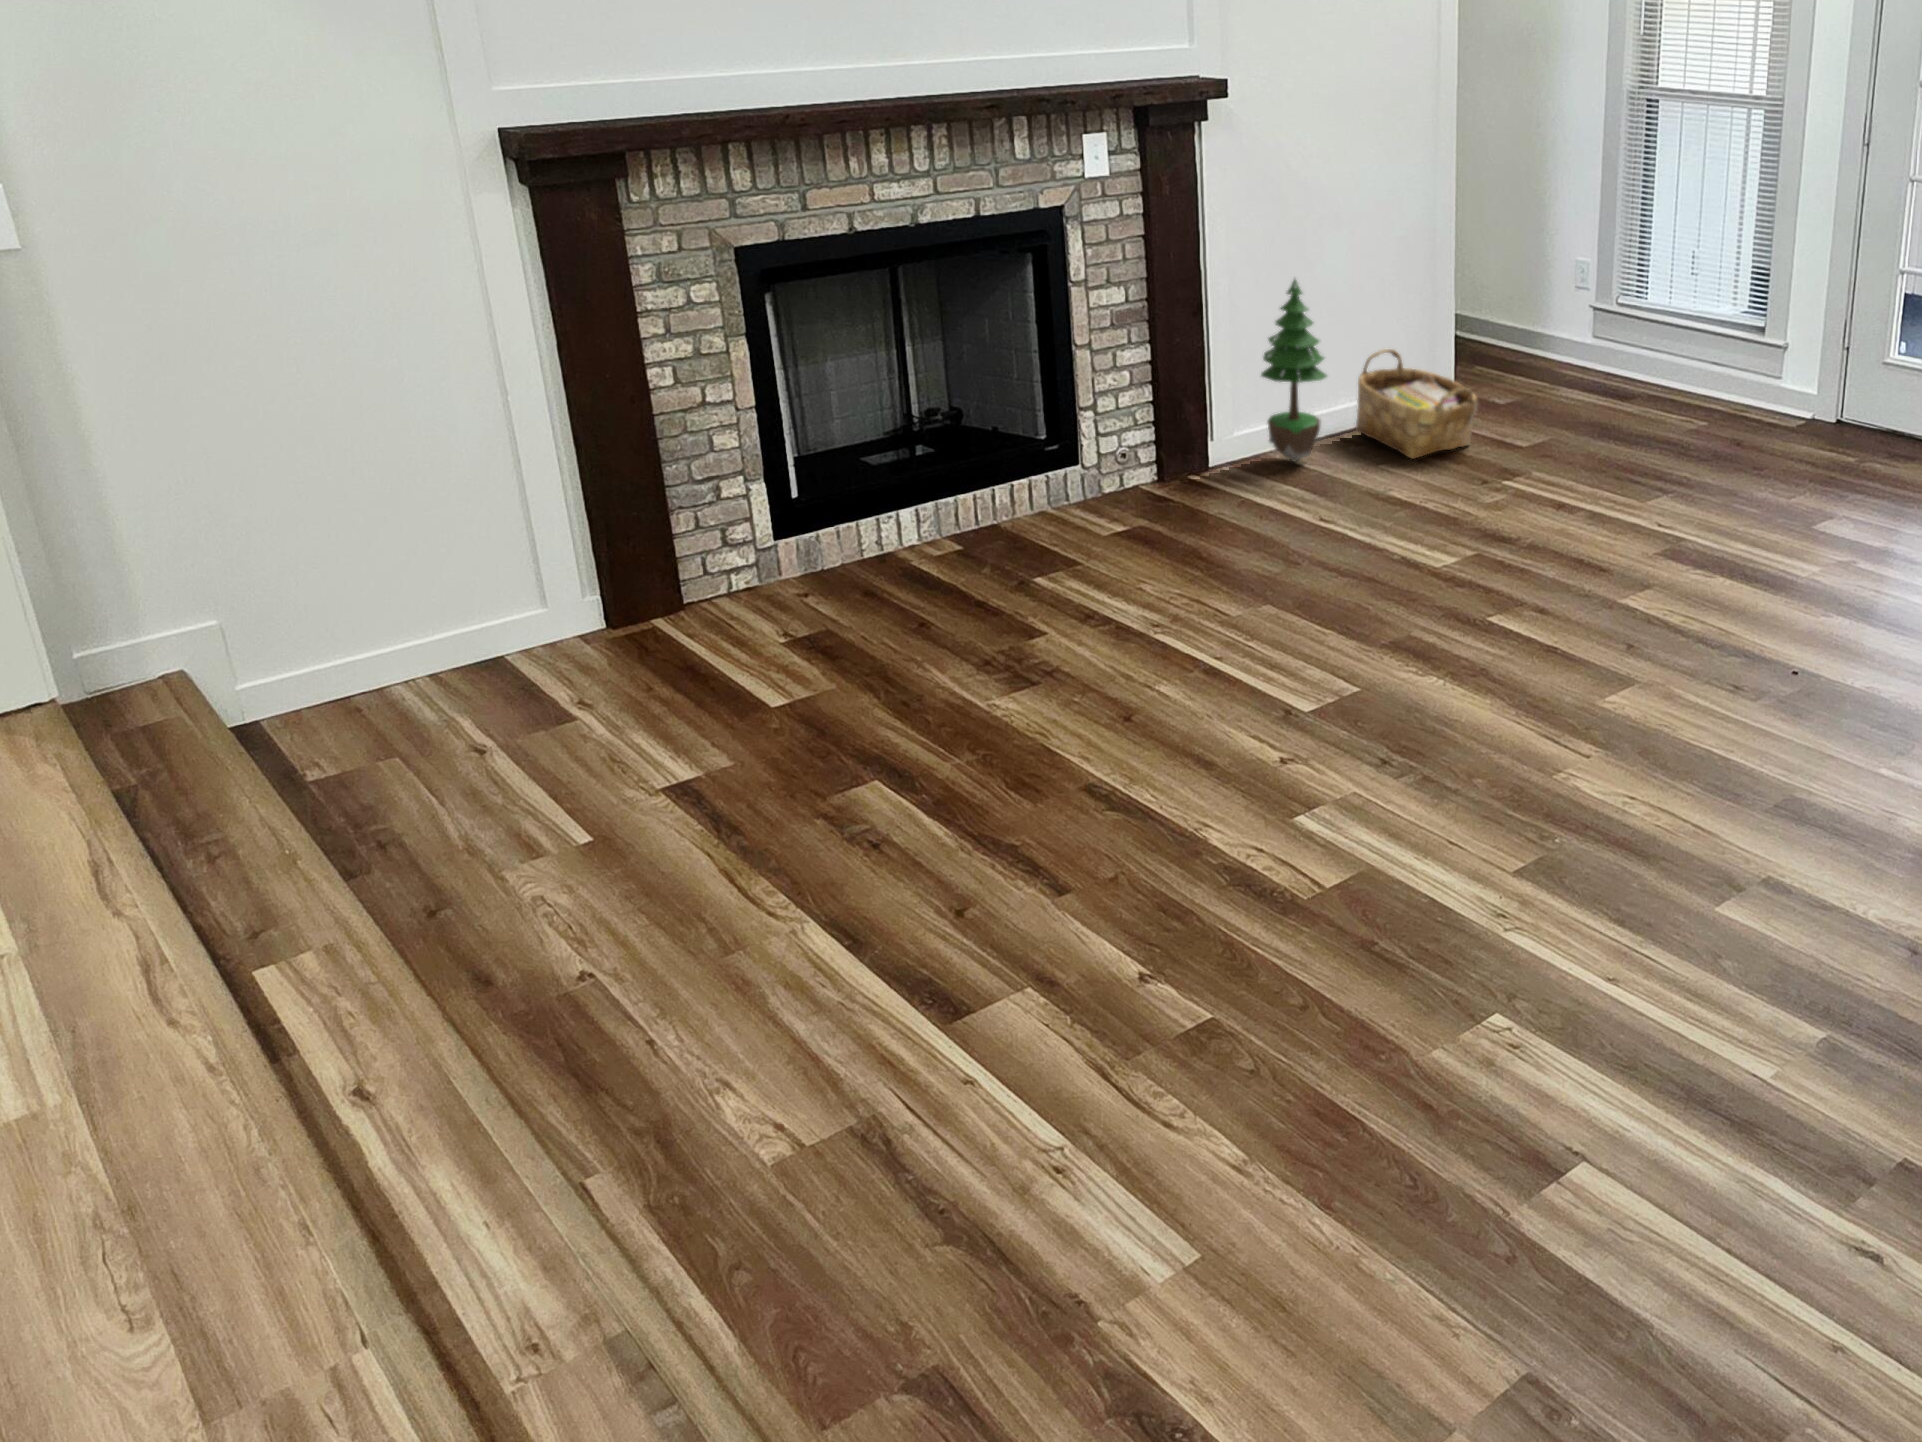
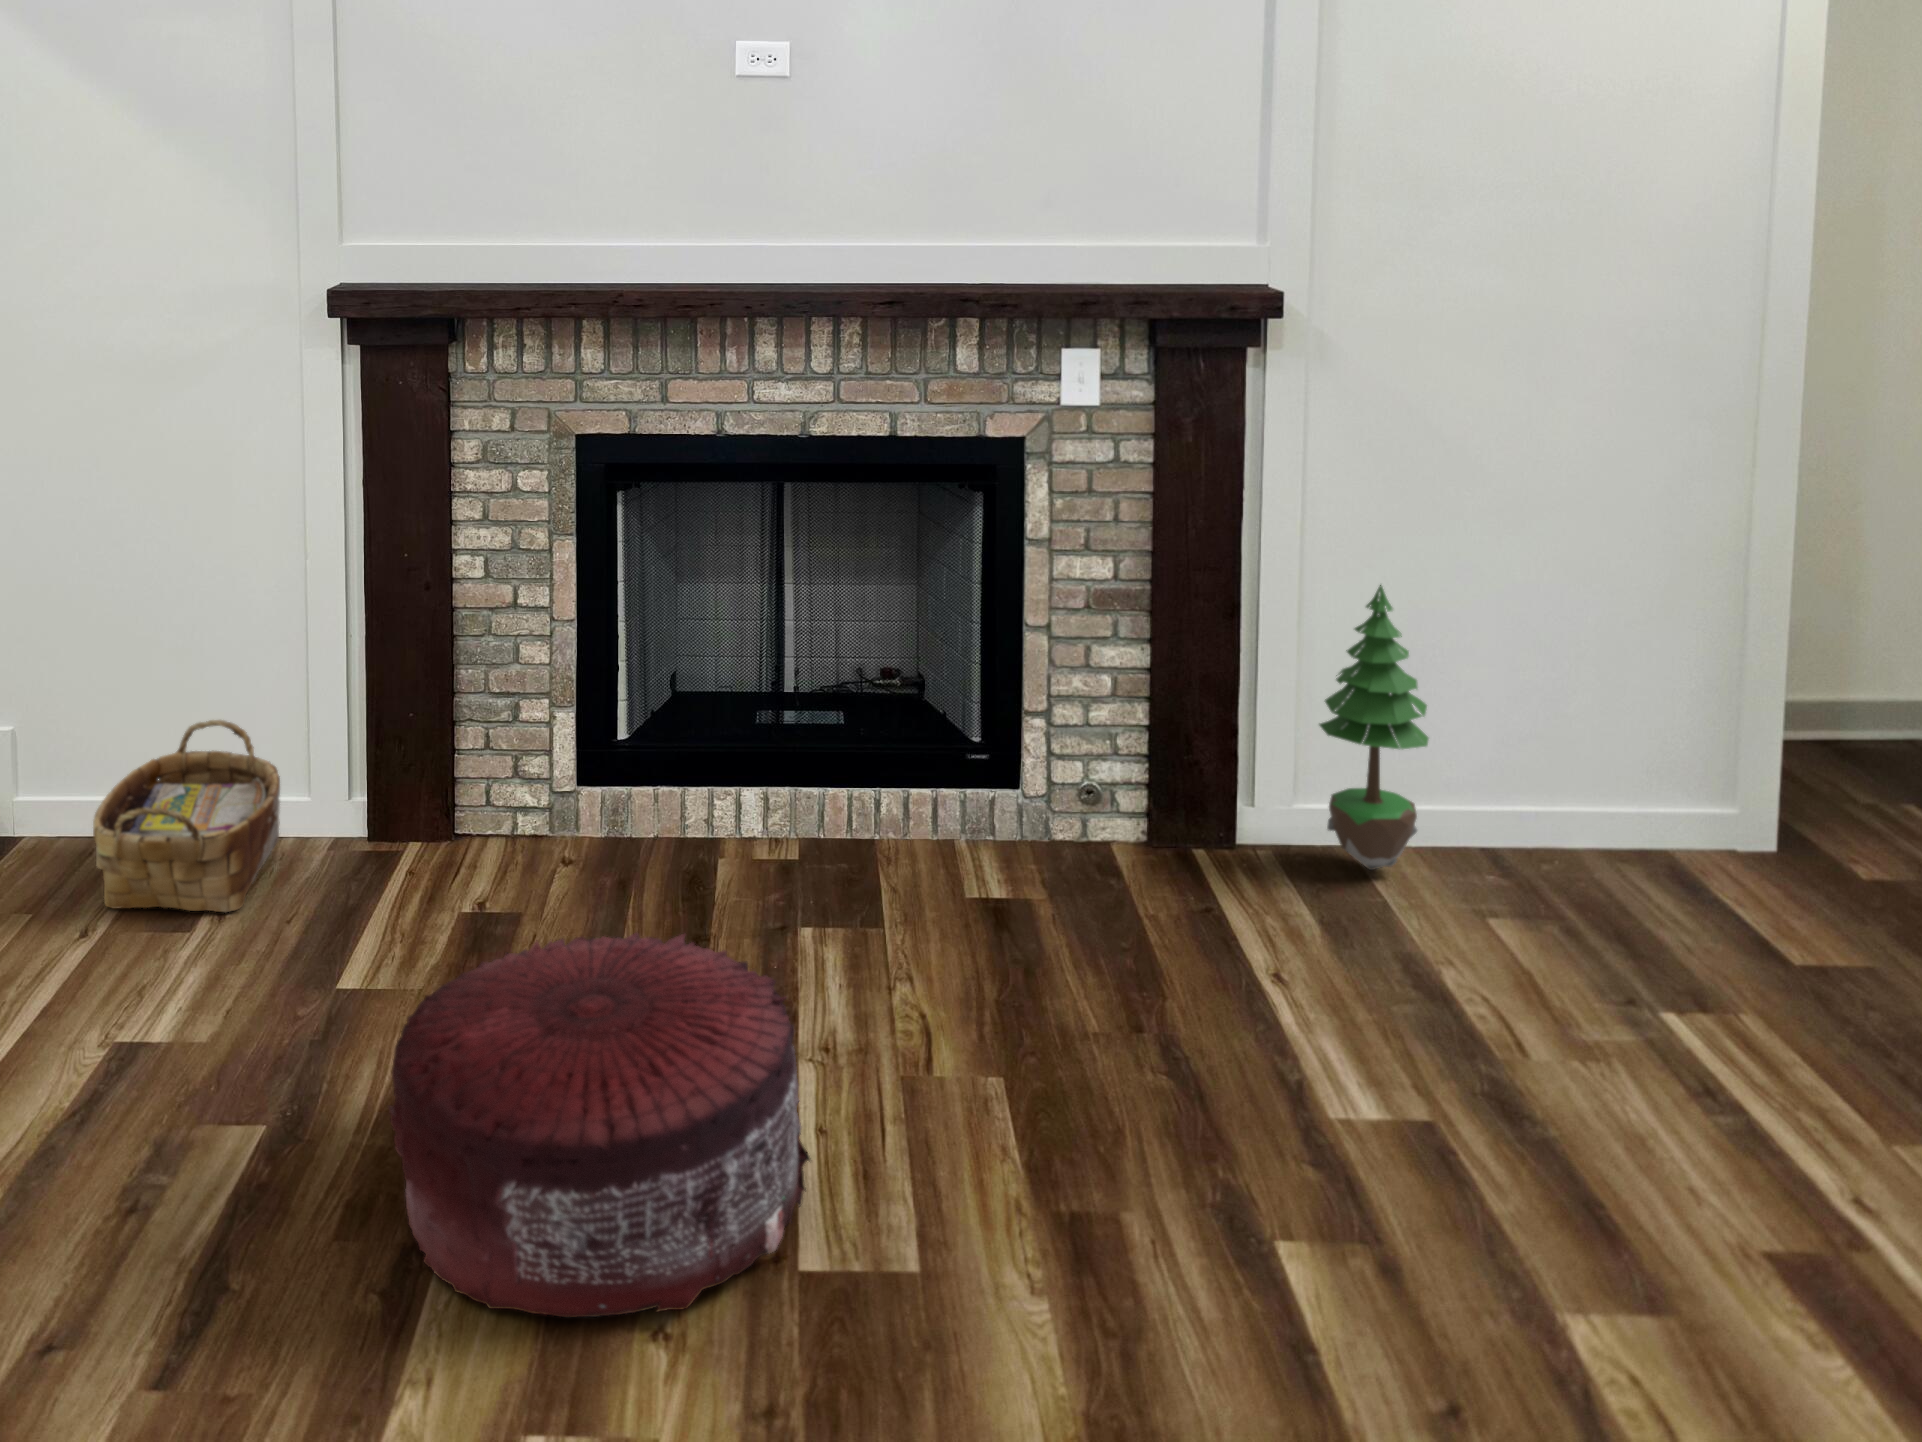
woven basket: present [1356,349,1477,459] -> present [93,720,280,912]
pouf: none [990,575,1262,805] -> present [388,933,811,1317]

